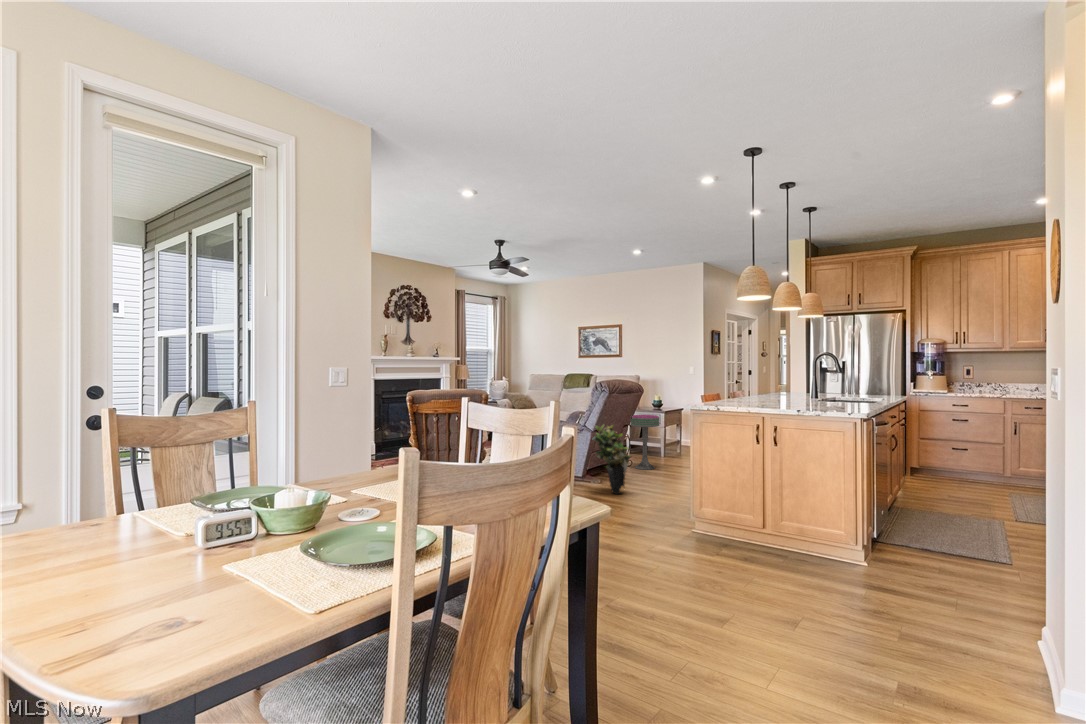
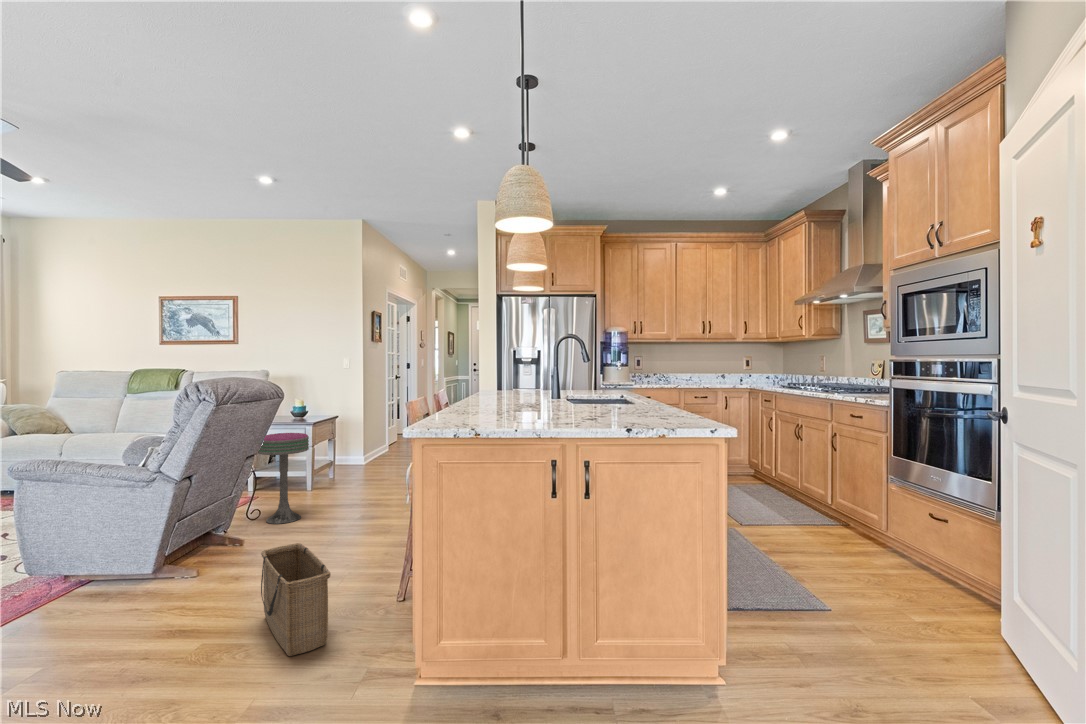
potted plant: present [593,425,631,494] -> none [176,464,266,604]
basket: none [628,467,658,514] -> present [261,543,331,656]

